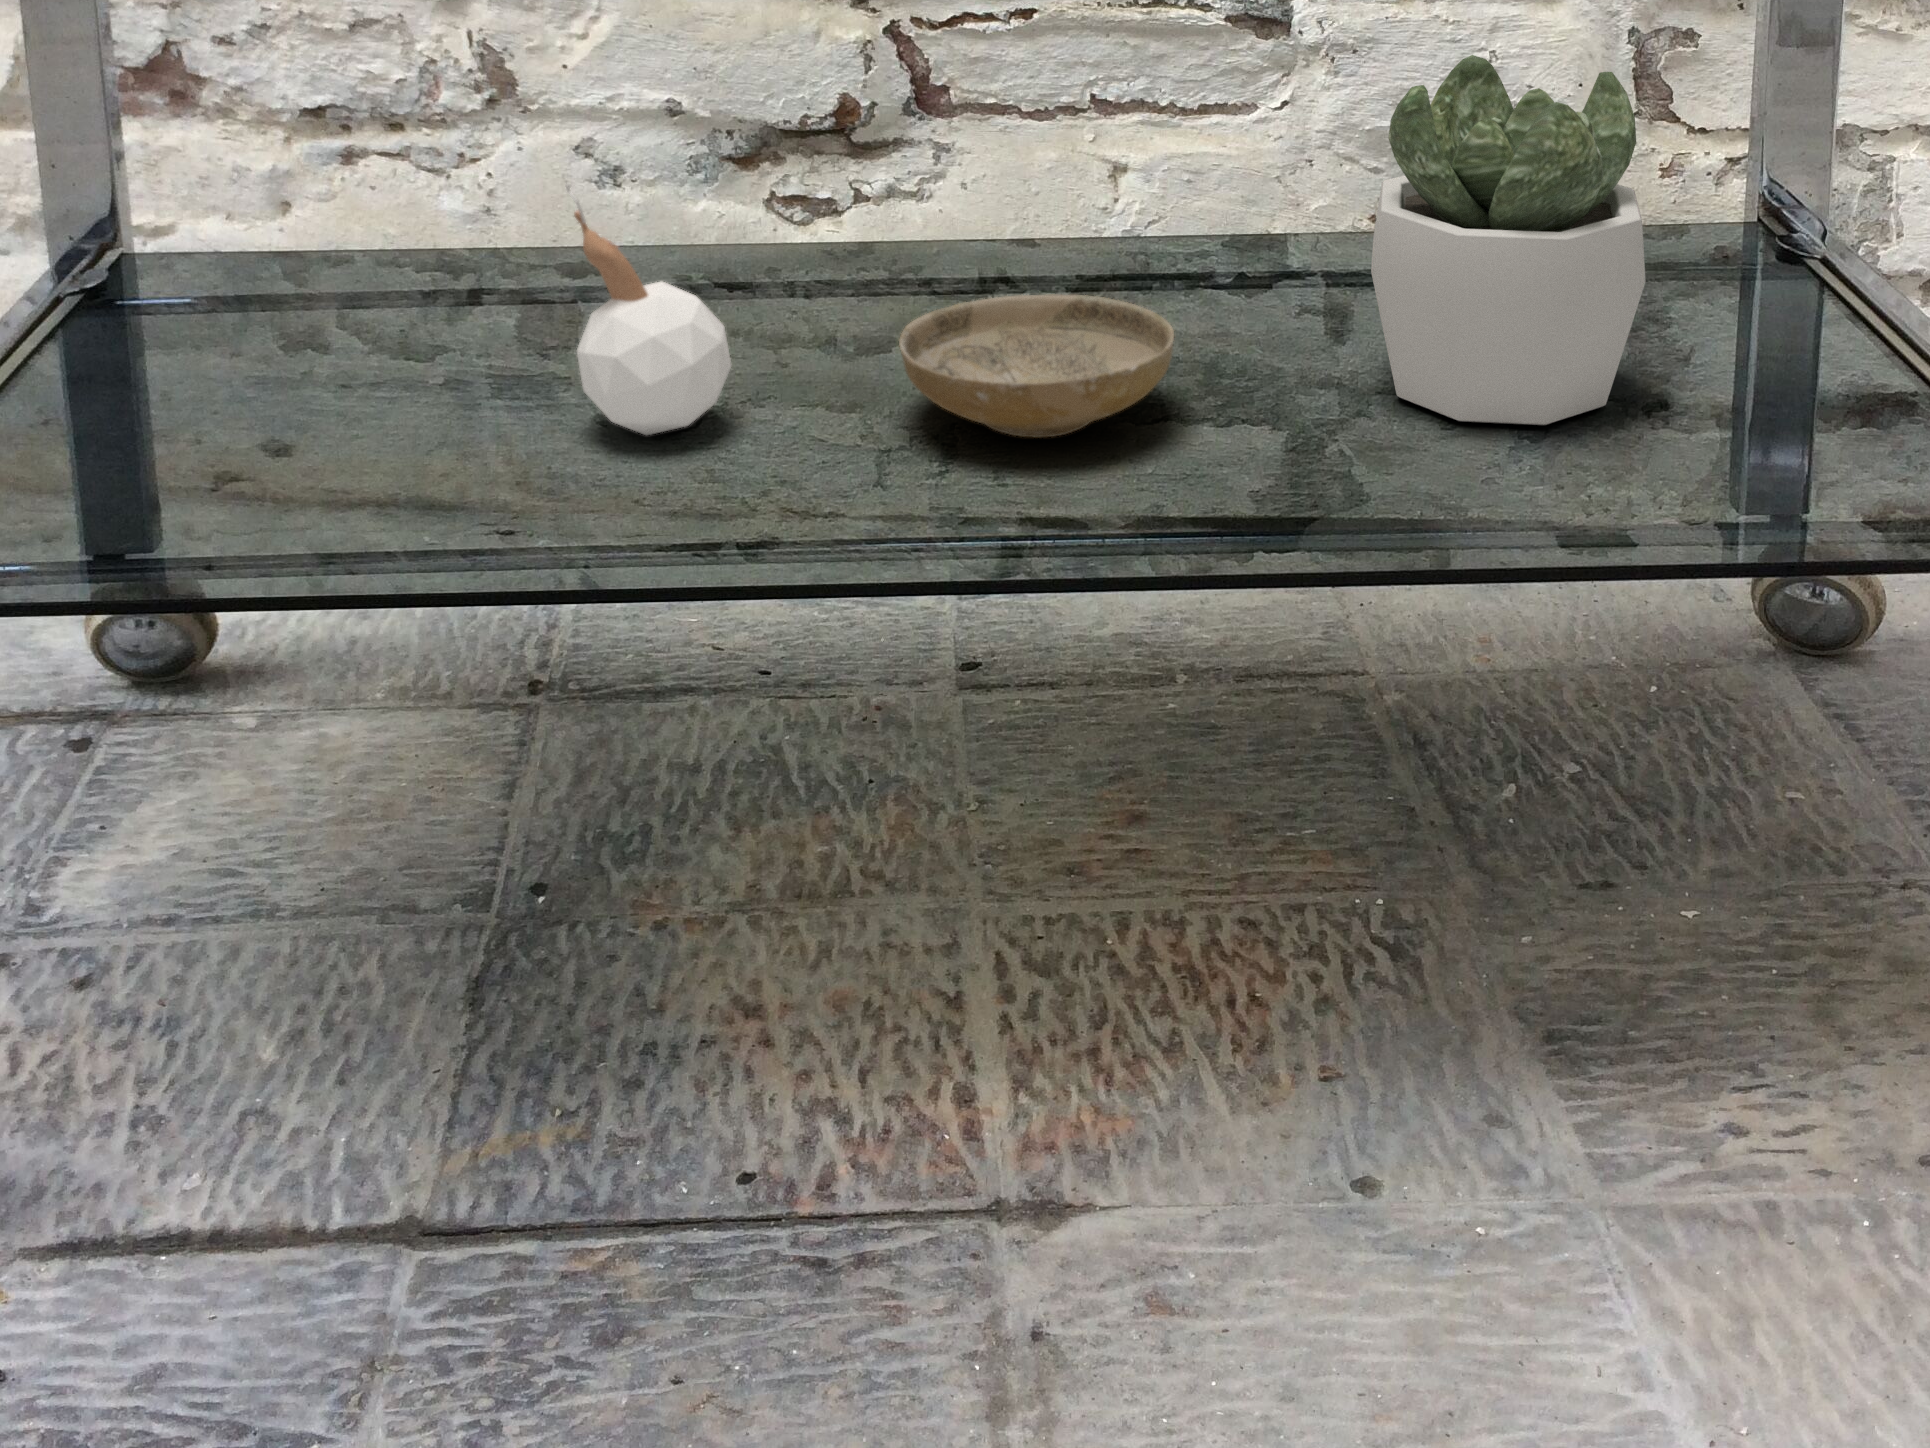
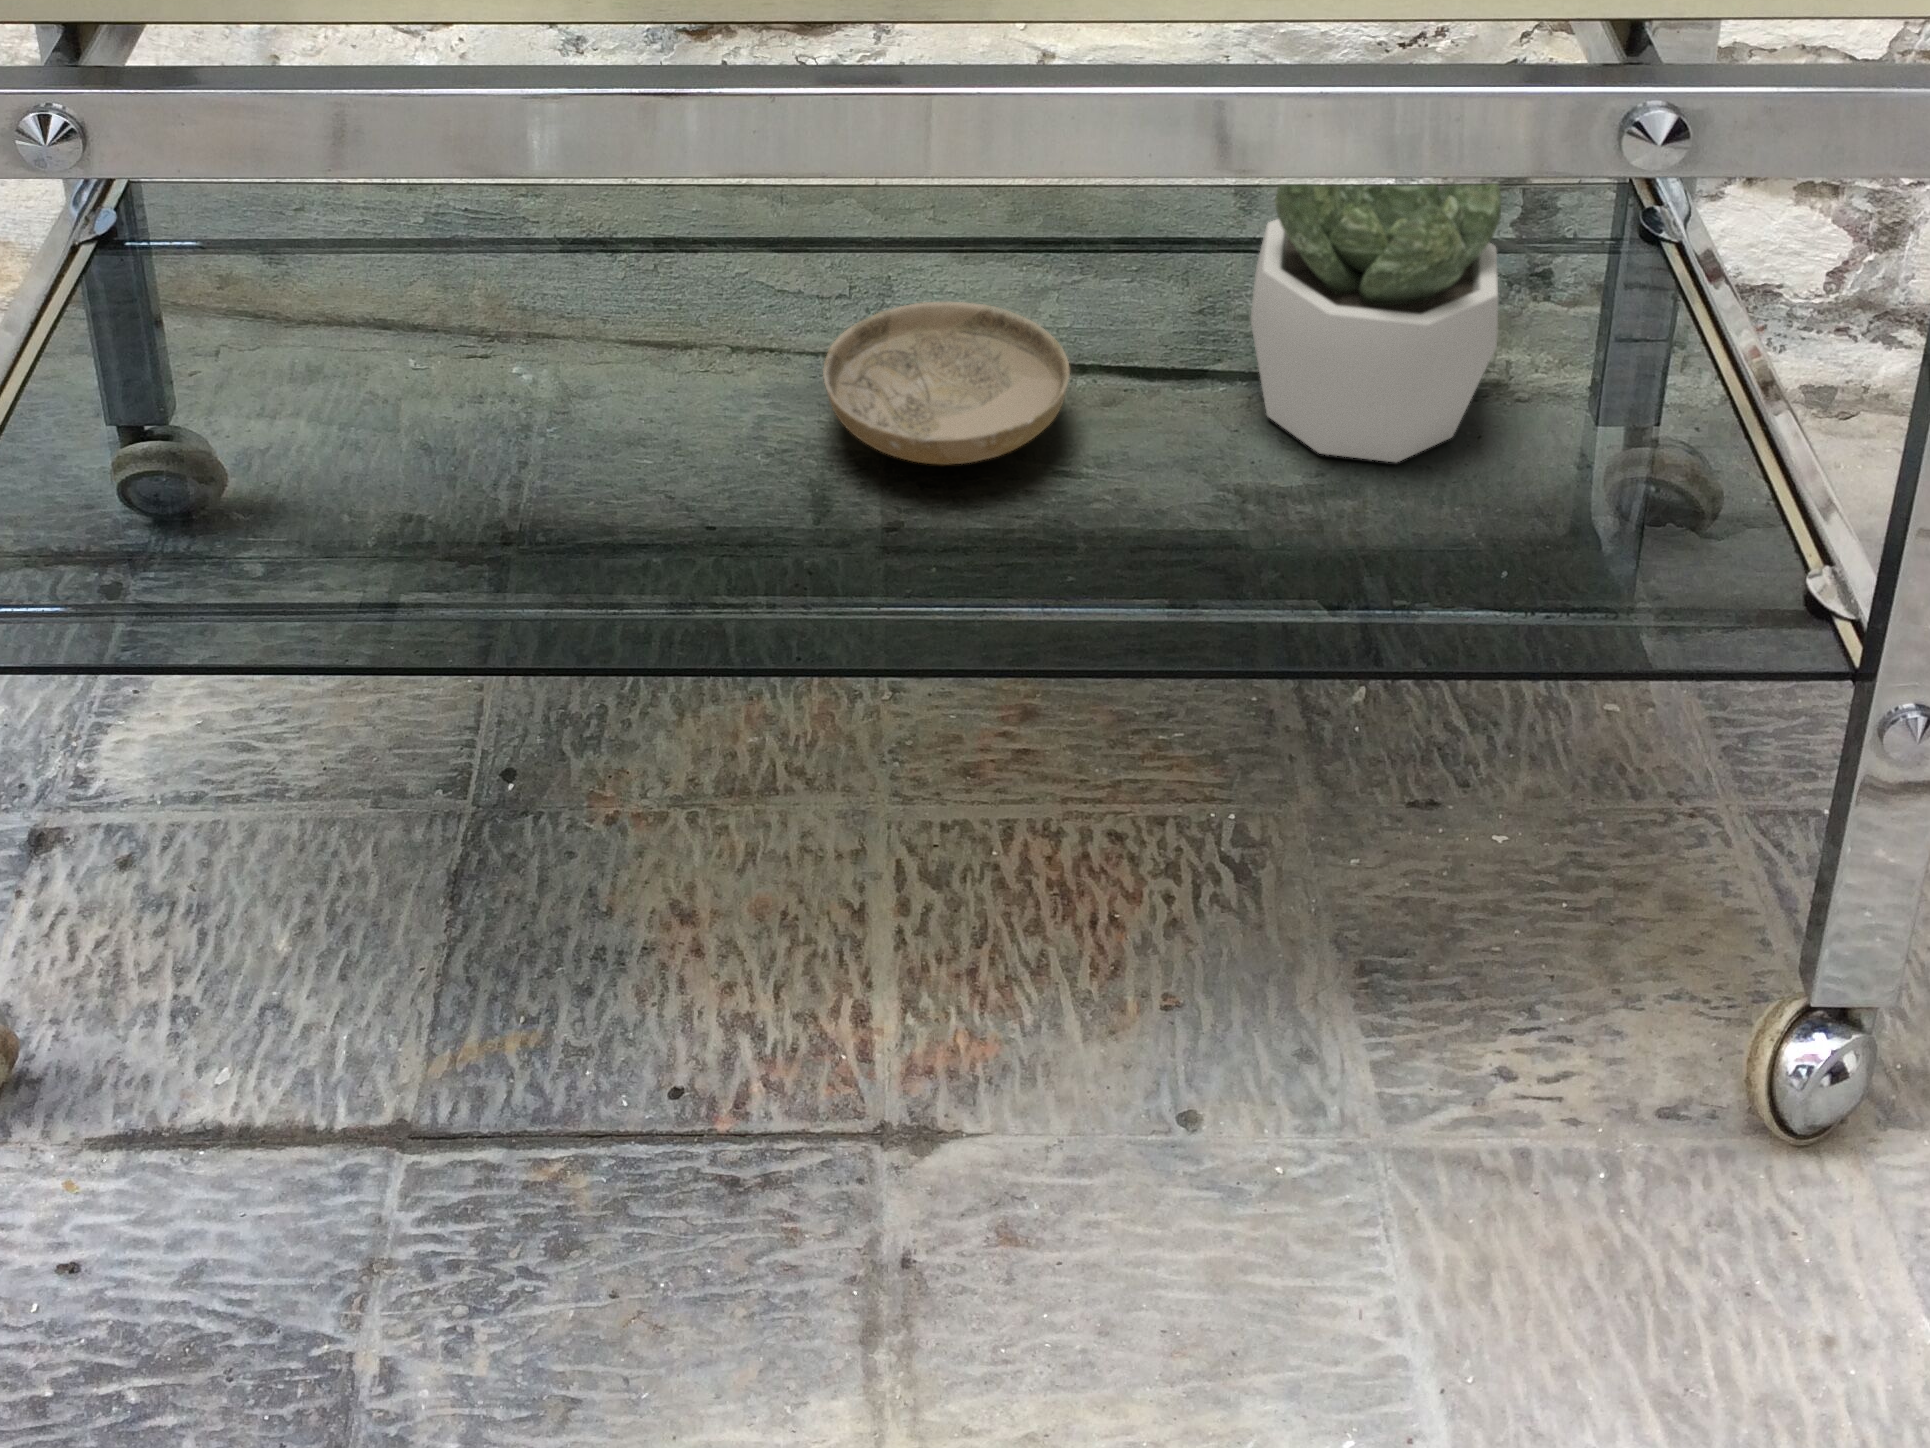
candle: present [566,184,731,435] -> none [524,233,674,442]

